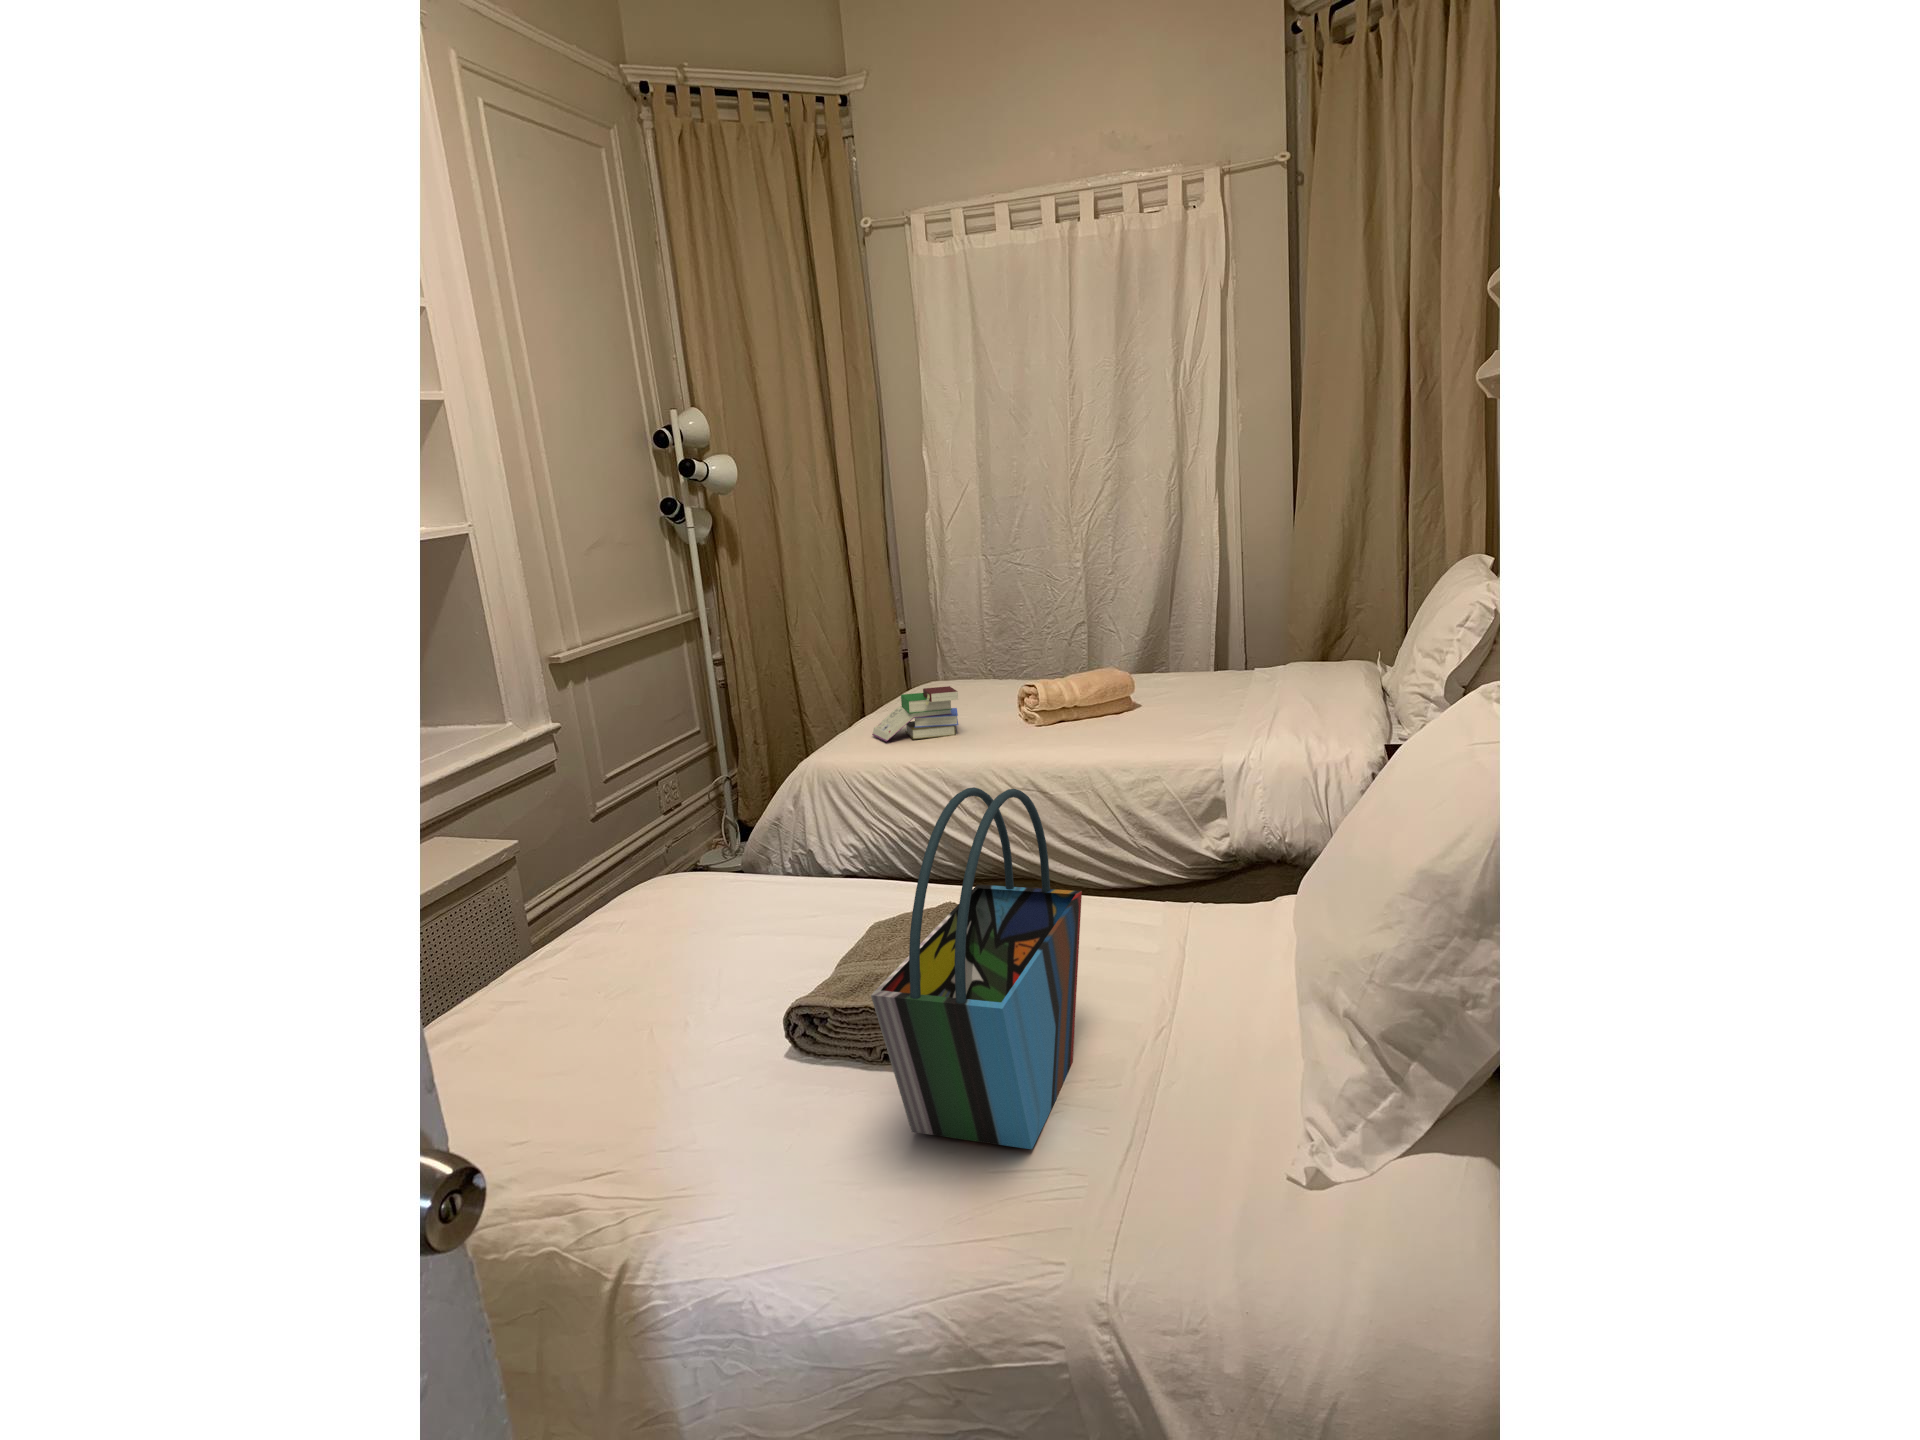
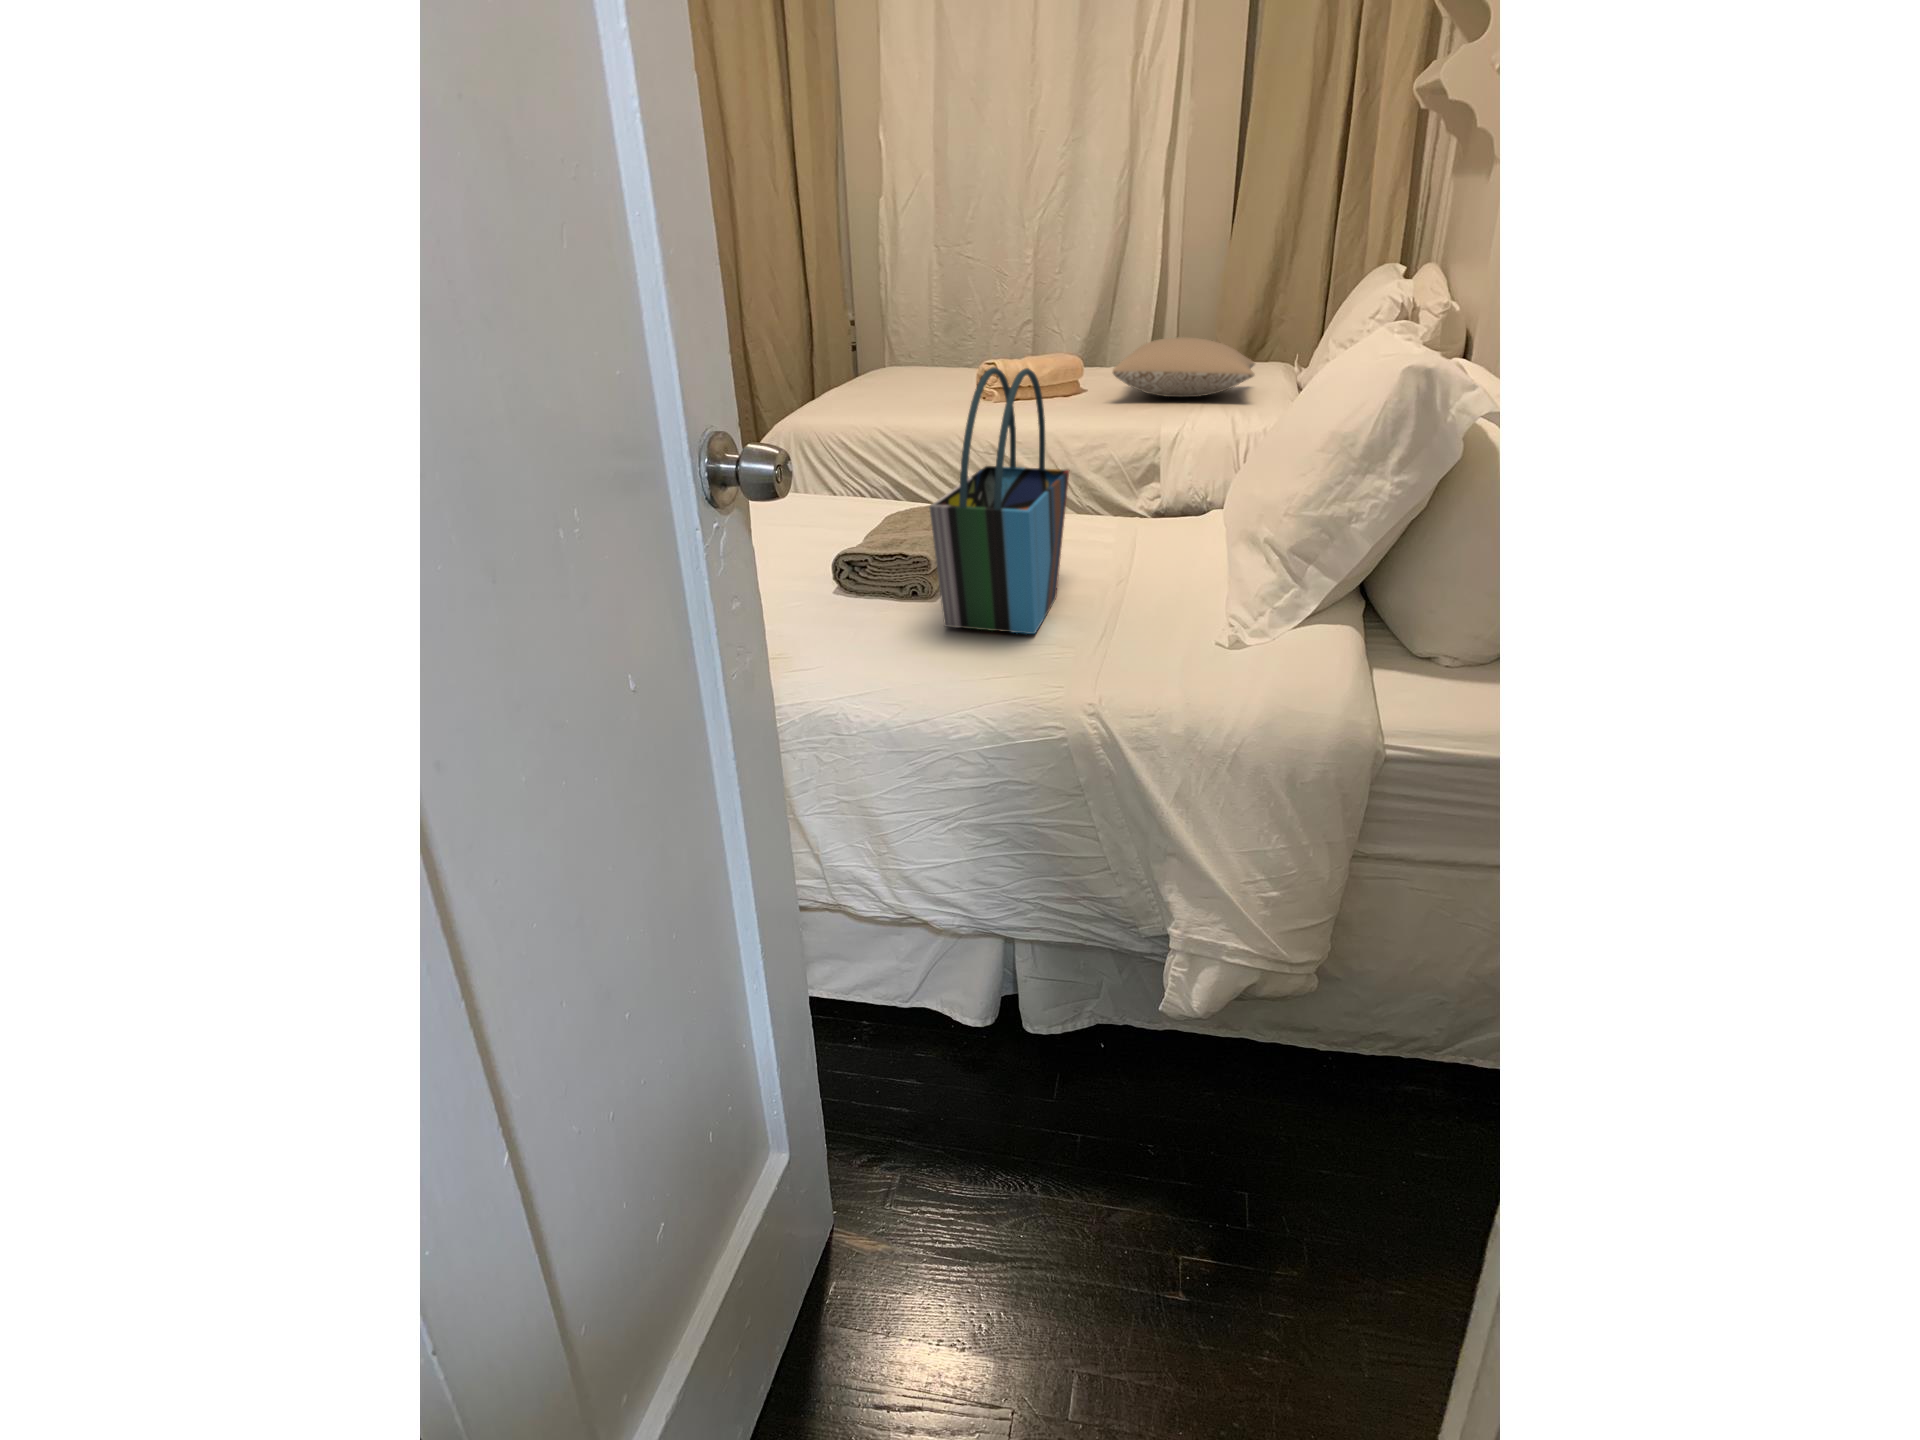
pillow: none [1165,646,1331,712] -> present [1113,337,1255,397]
book: present [872,686,958,742] -> none [844,362,927,409]

